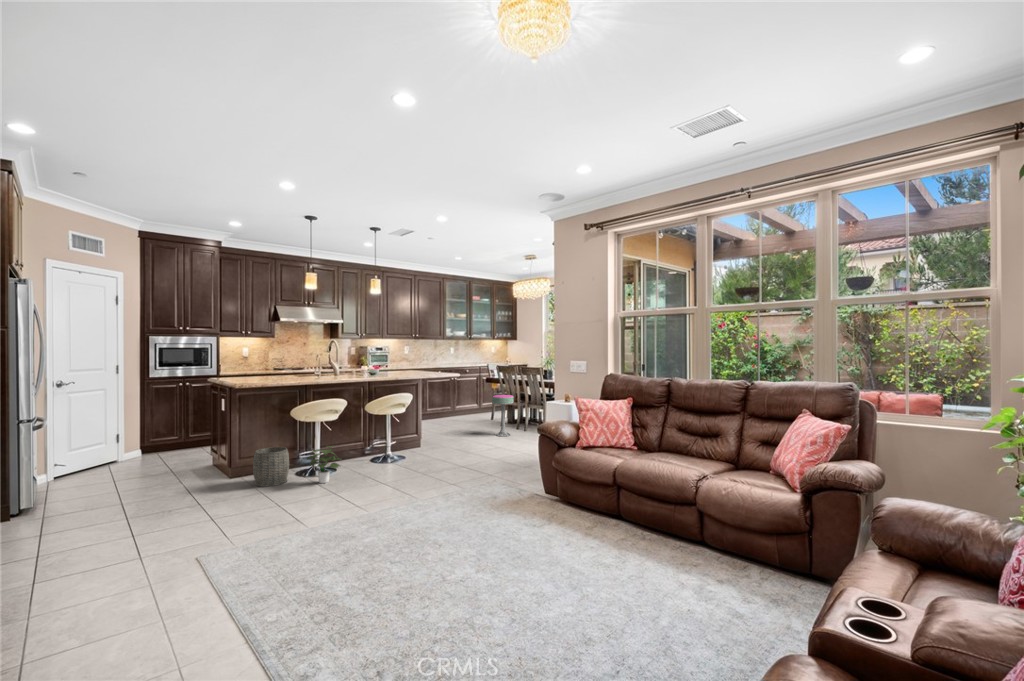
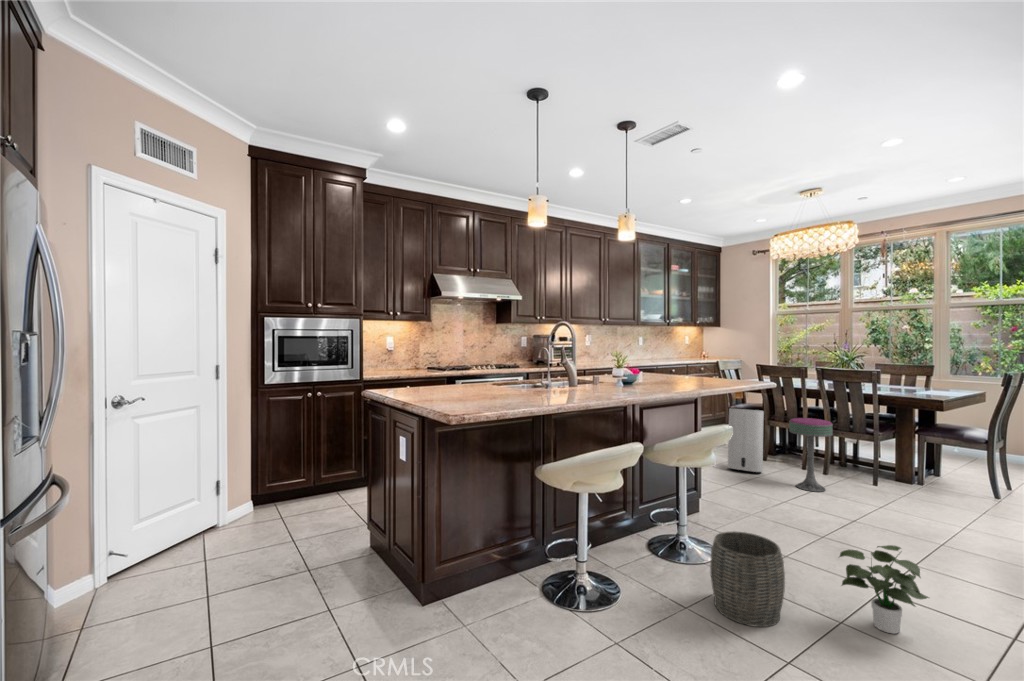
air purifier: none [470,392,491,430] -> present [728,408,764,472]
potted plant: present [307,446,342,483] -> present [839,545,929,634]
woven basket: present [253,447,289,487] -> present [710,532,785,627]

